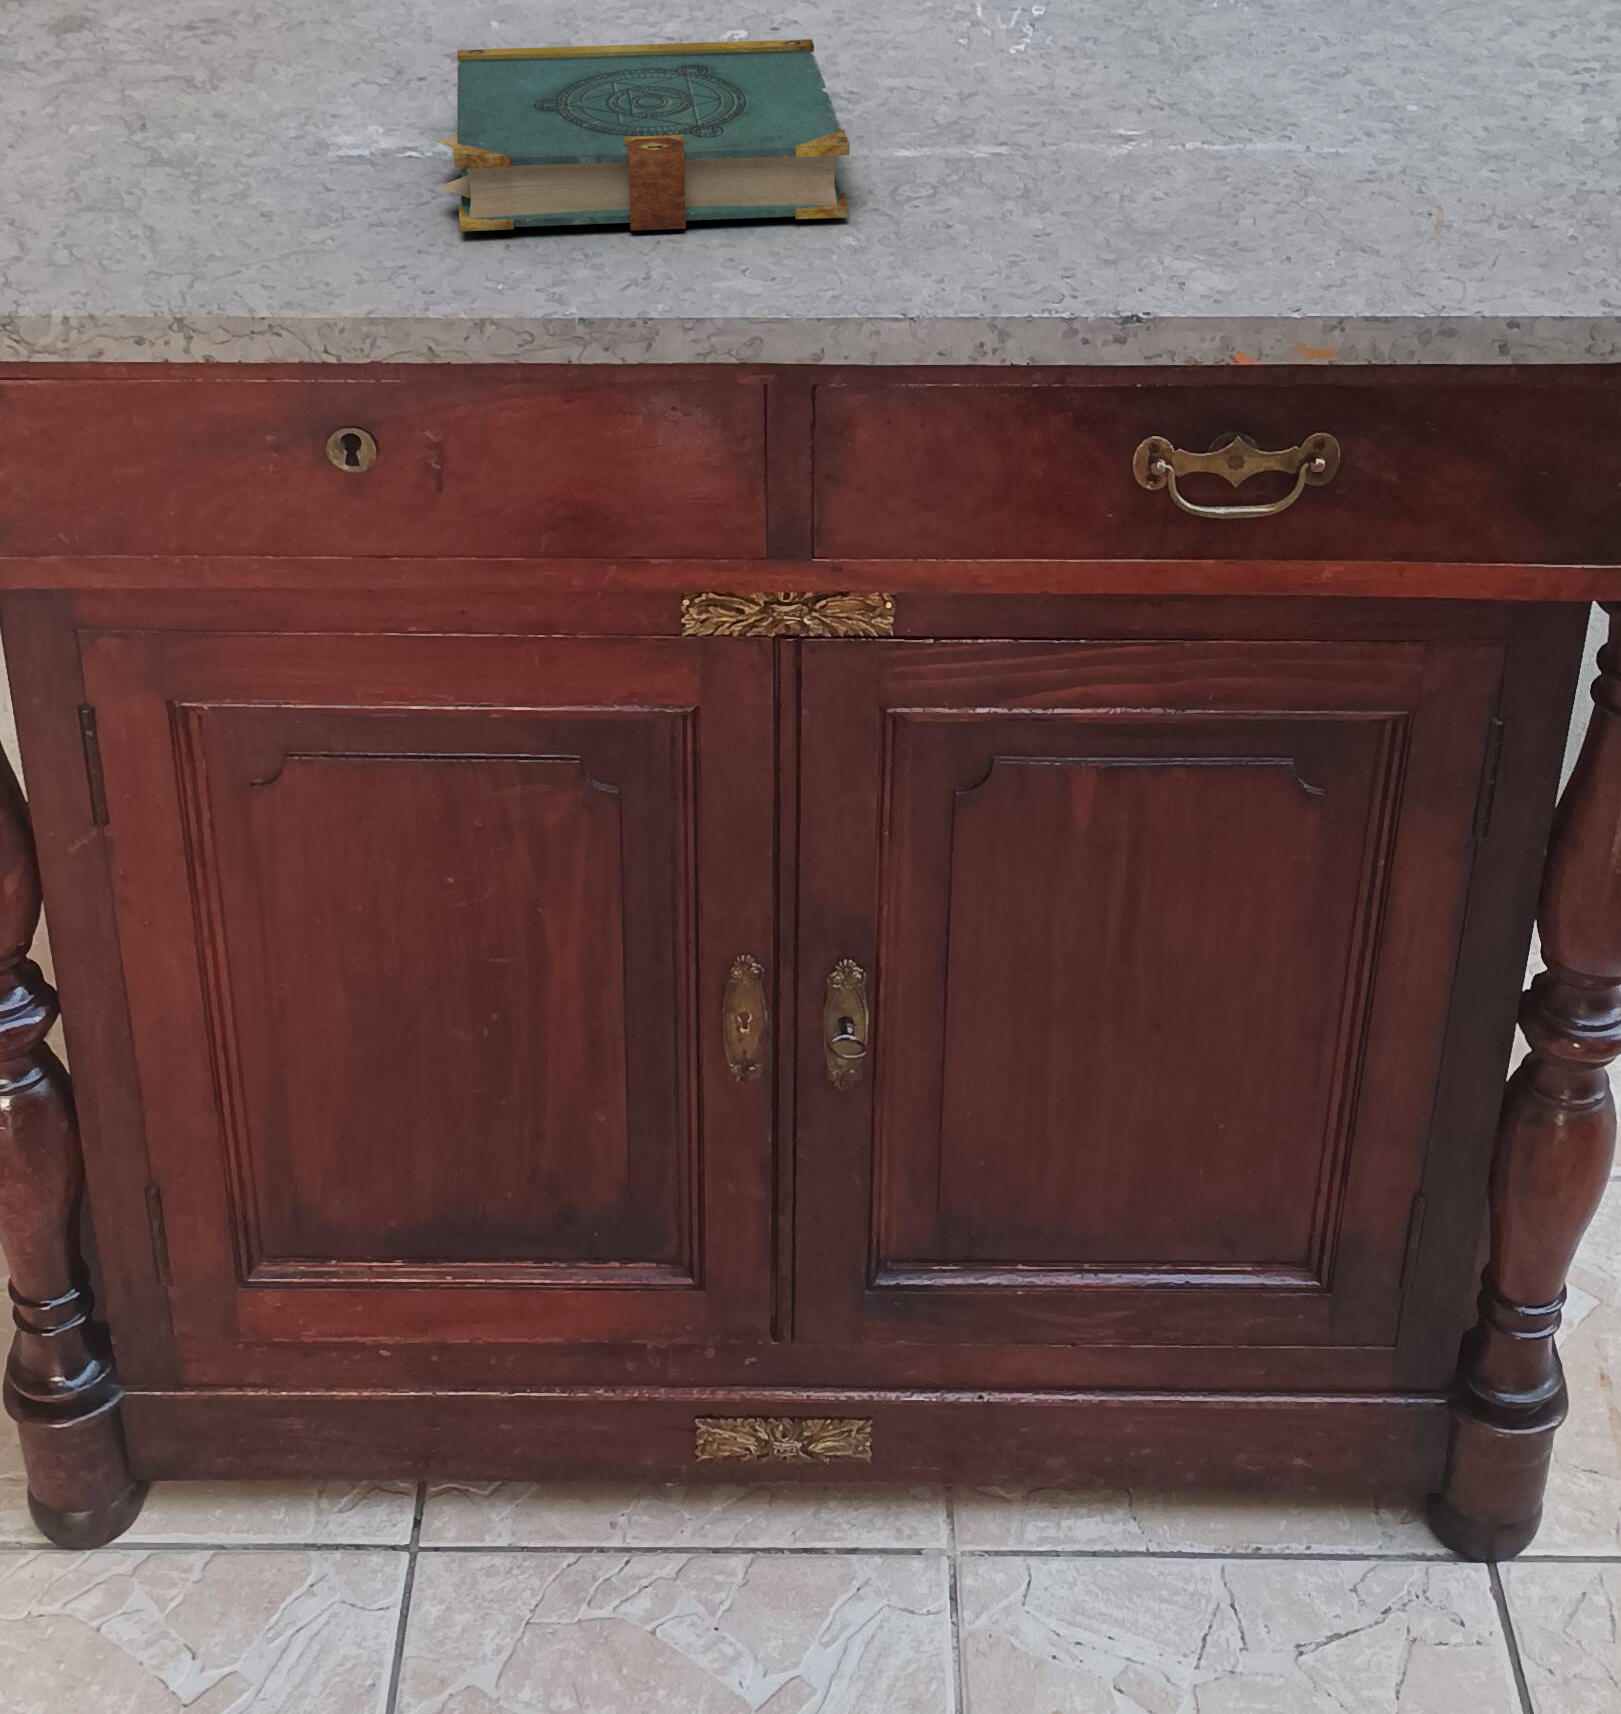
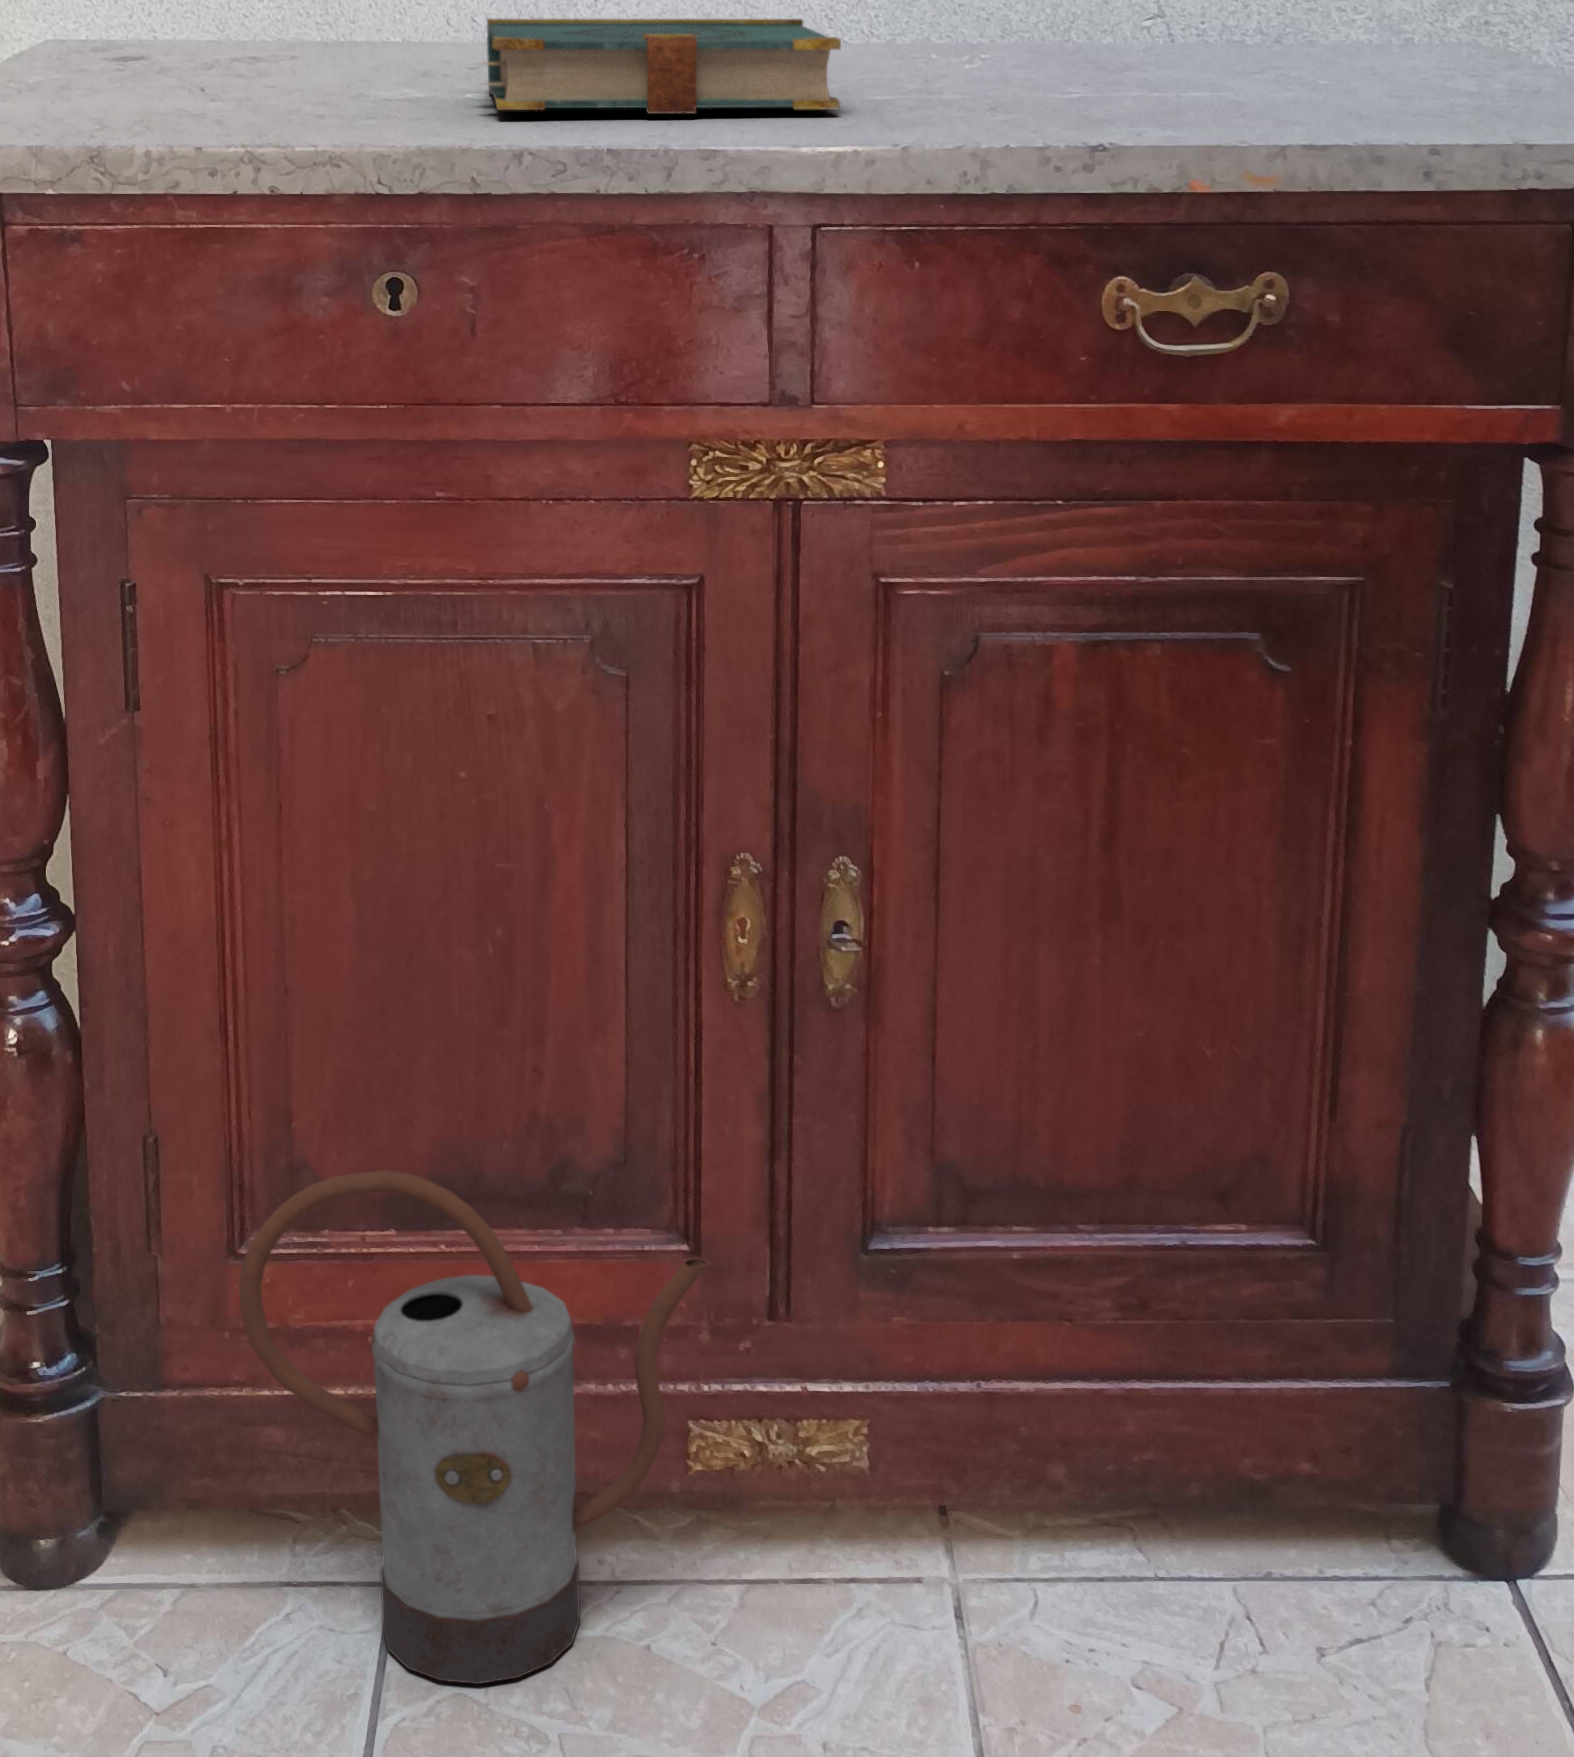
watering can: none [242,1267,711,1695] -> present [239,1170,710,1684]

